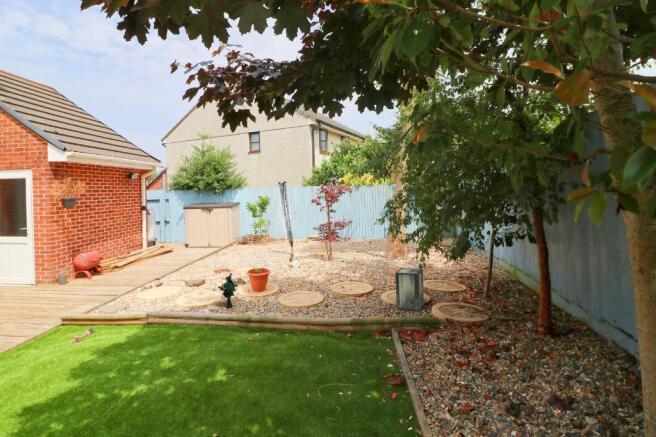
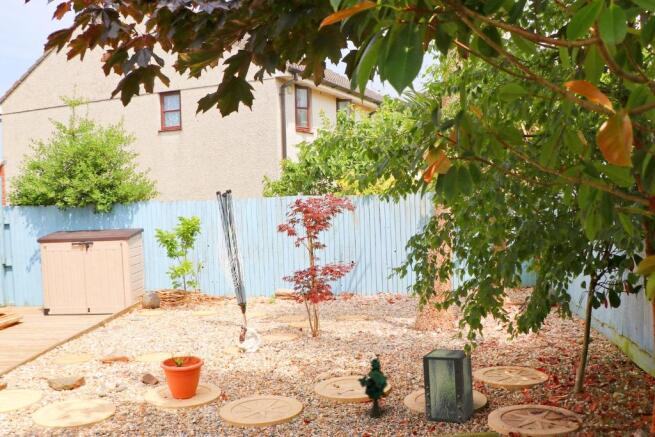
decorative plant: present [218,273,238,308] -> present [358,354,390,418]

